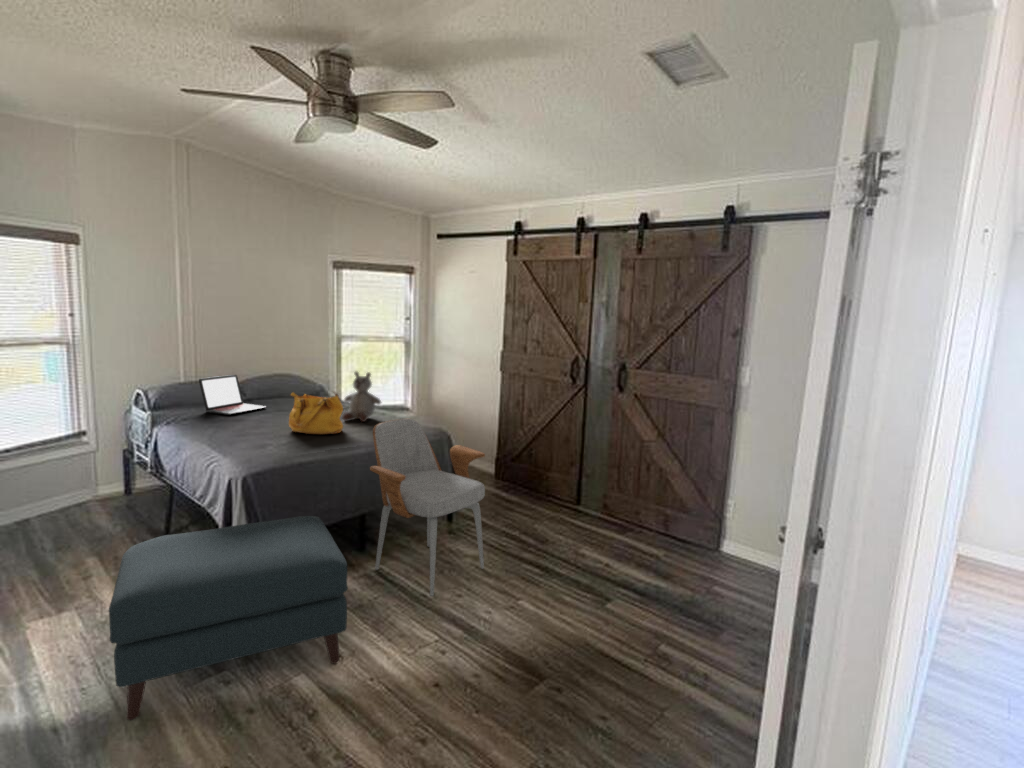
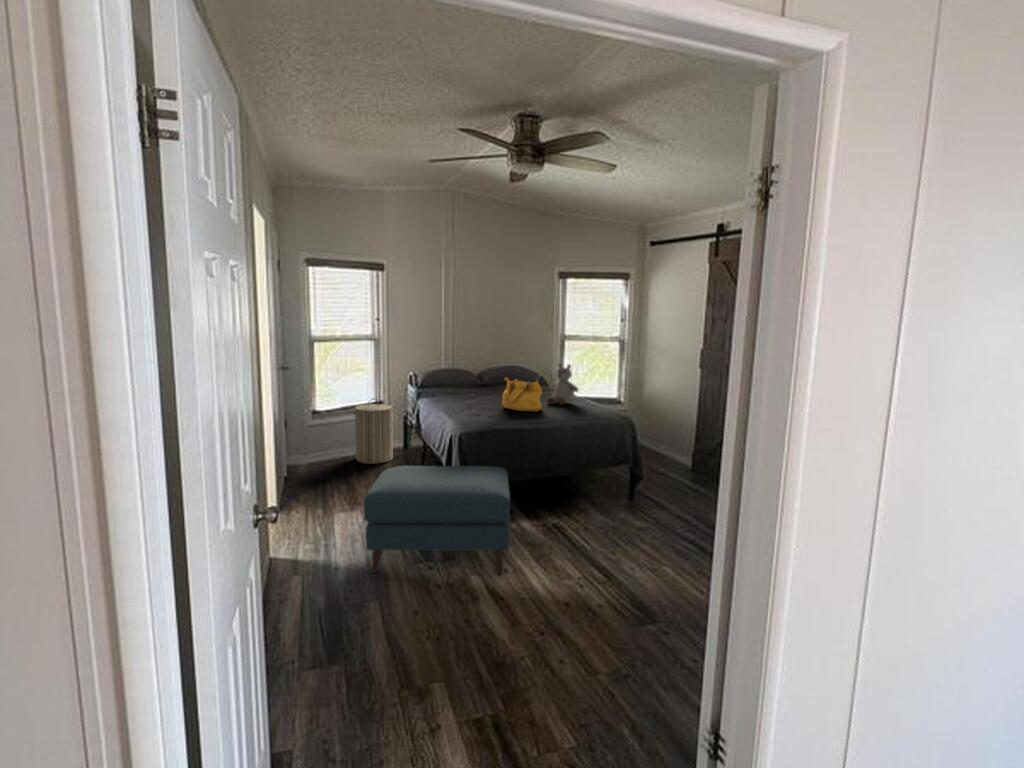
laptop: present [199,375,266,415] -> none [450,365,495,394]
armchair: present [370,419,485,596] -> none [547,402,652,548]
laundry hamper: none [33,430,111,527] -> present [352,399,395,464]

